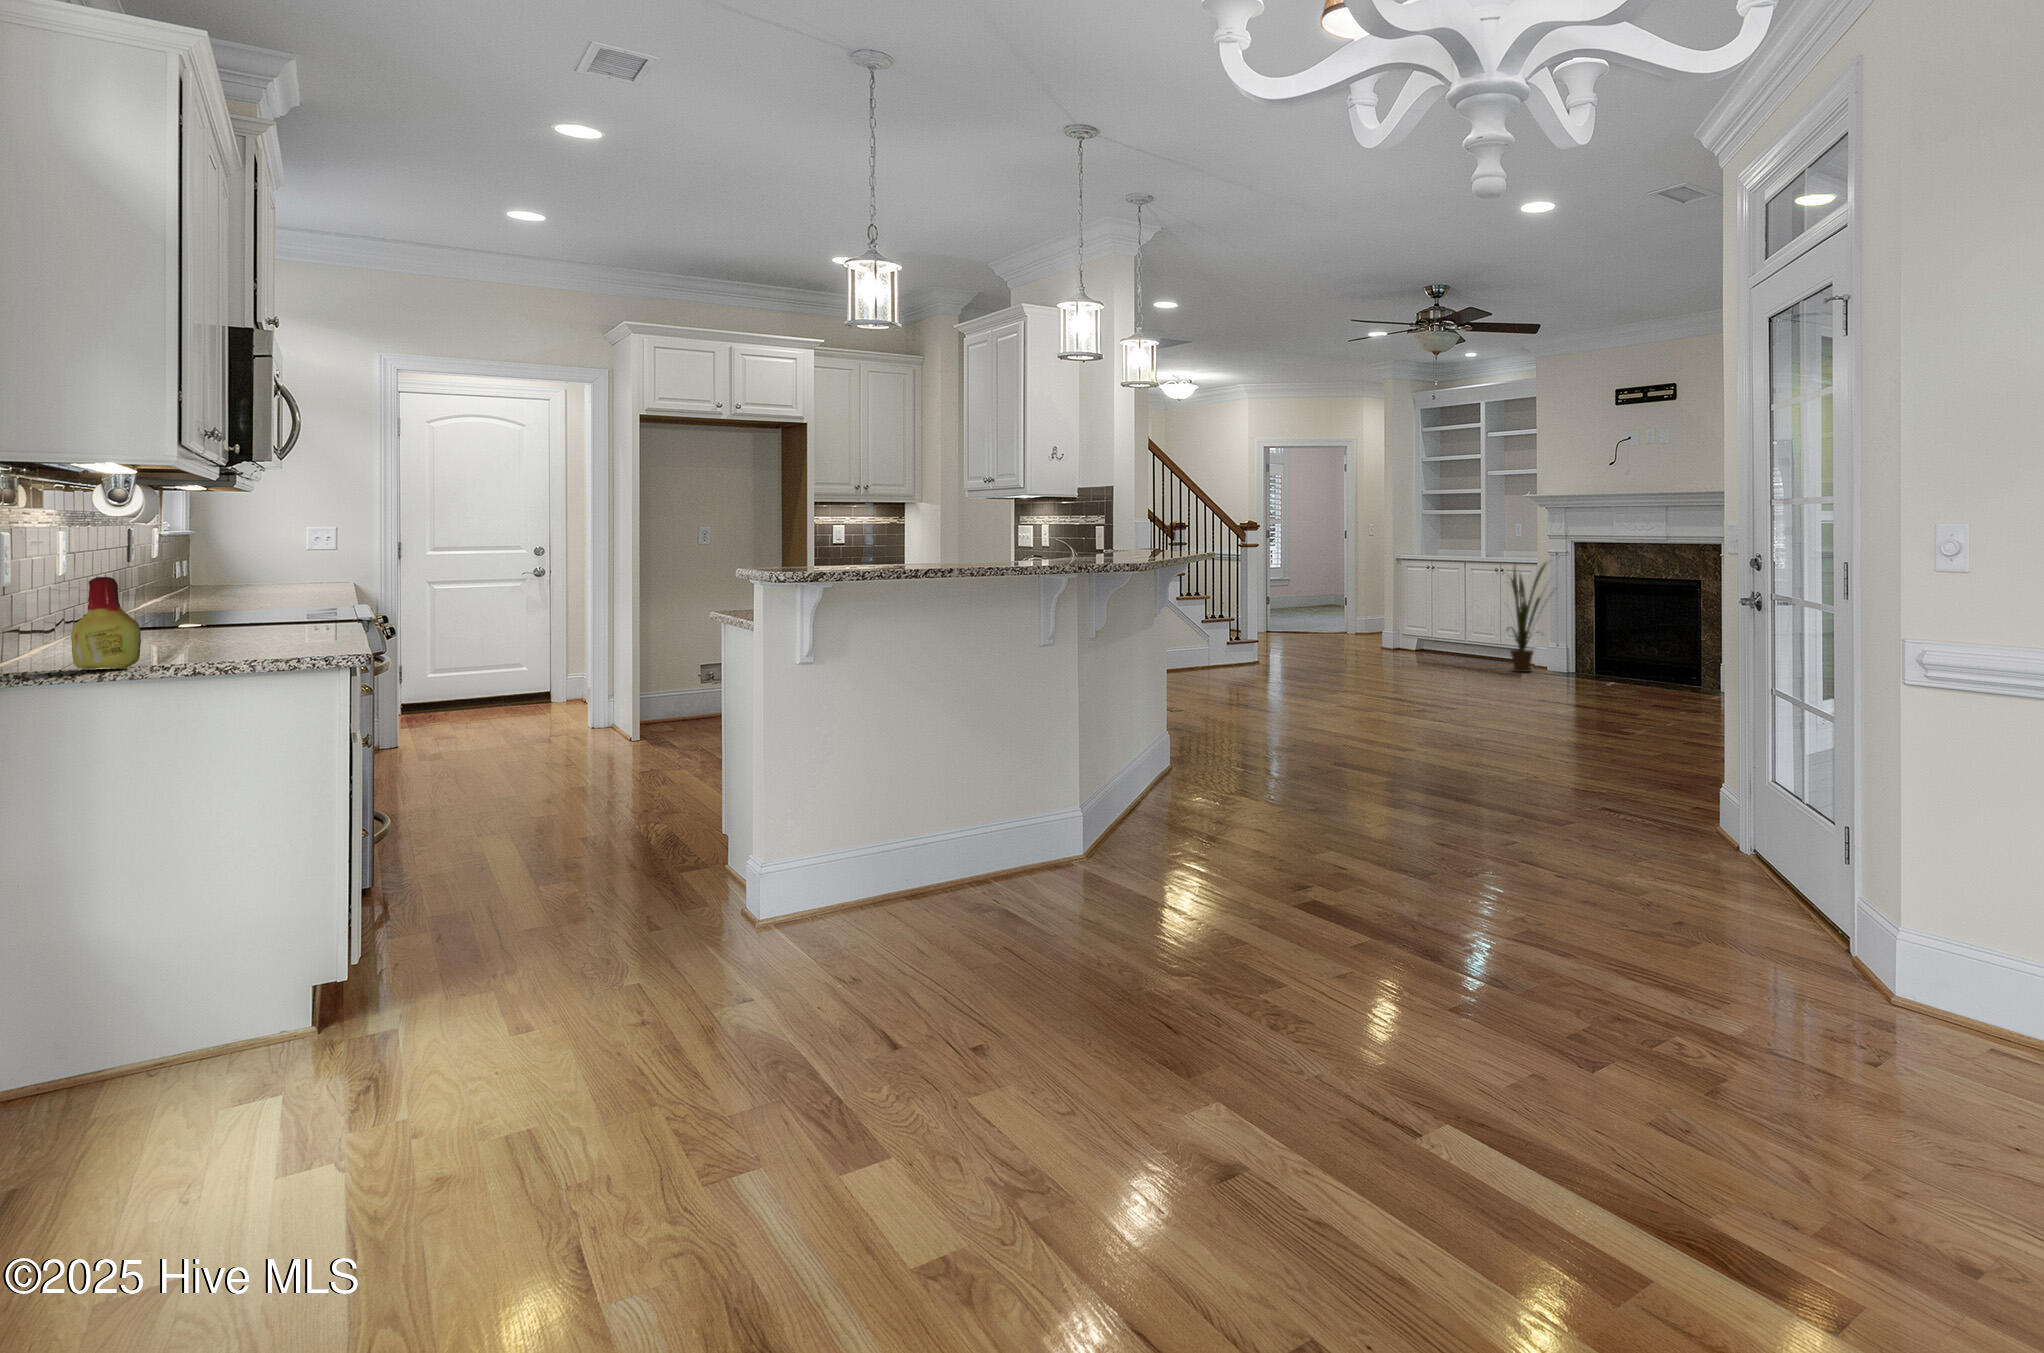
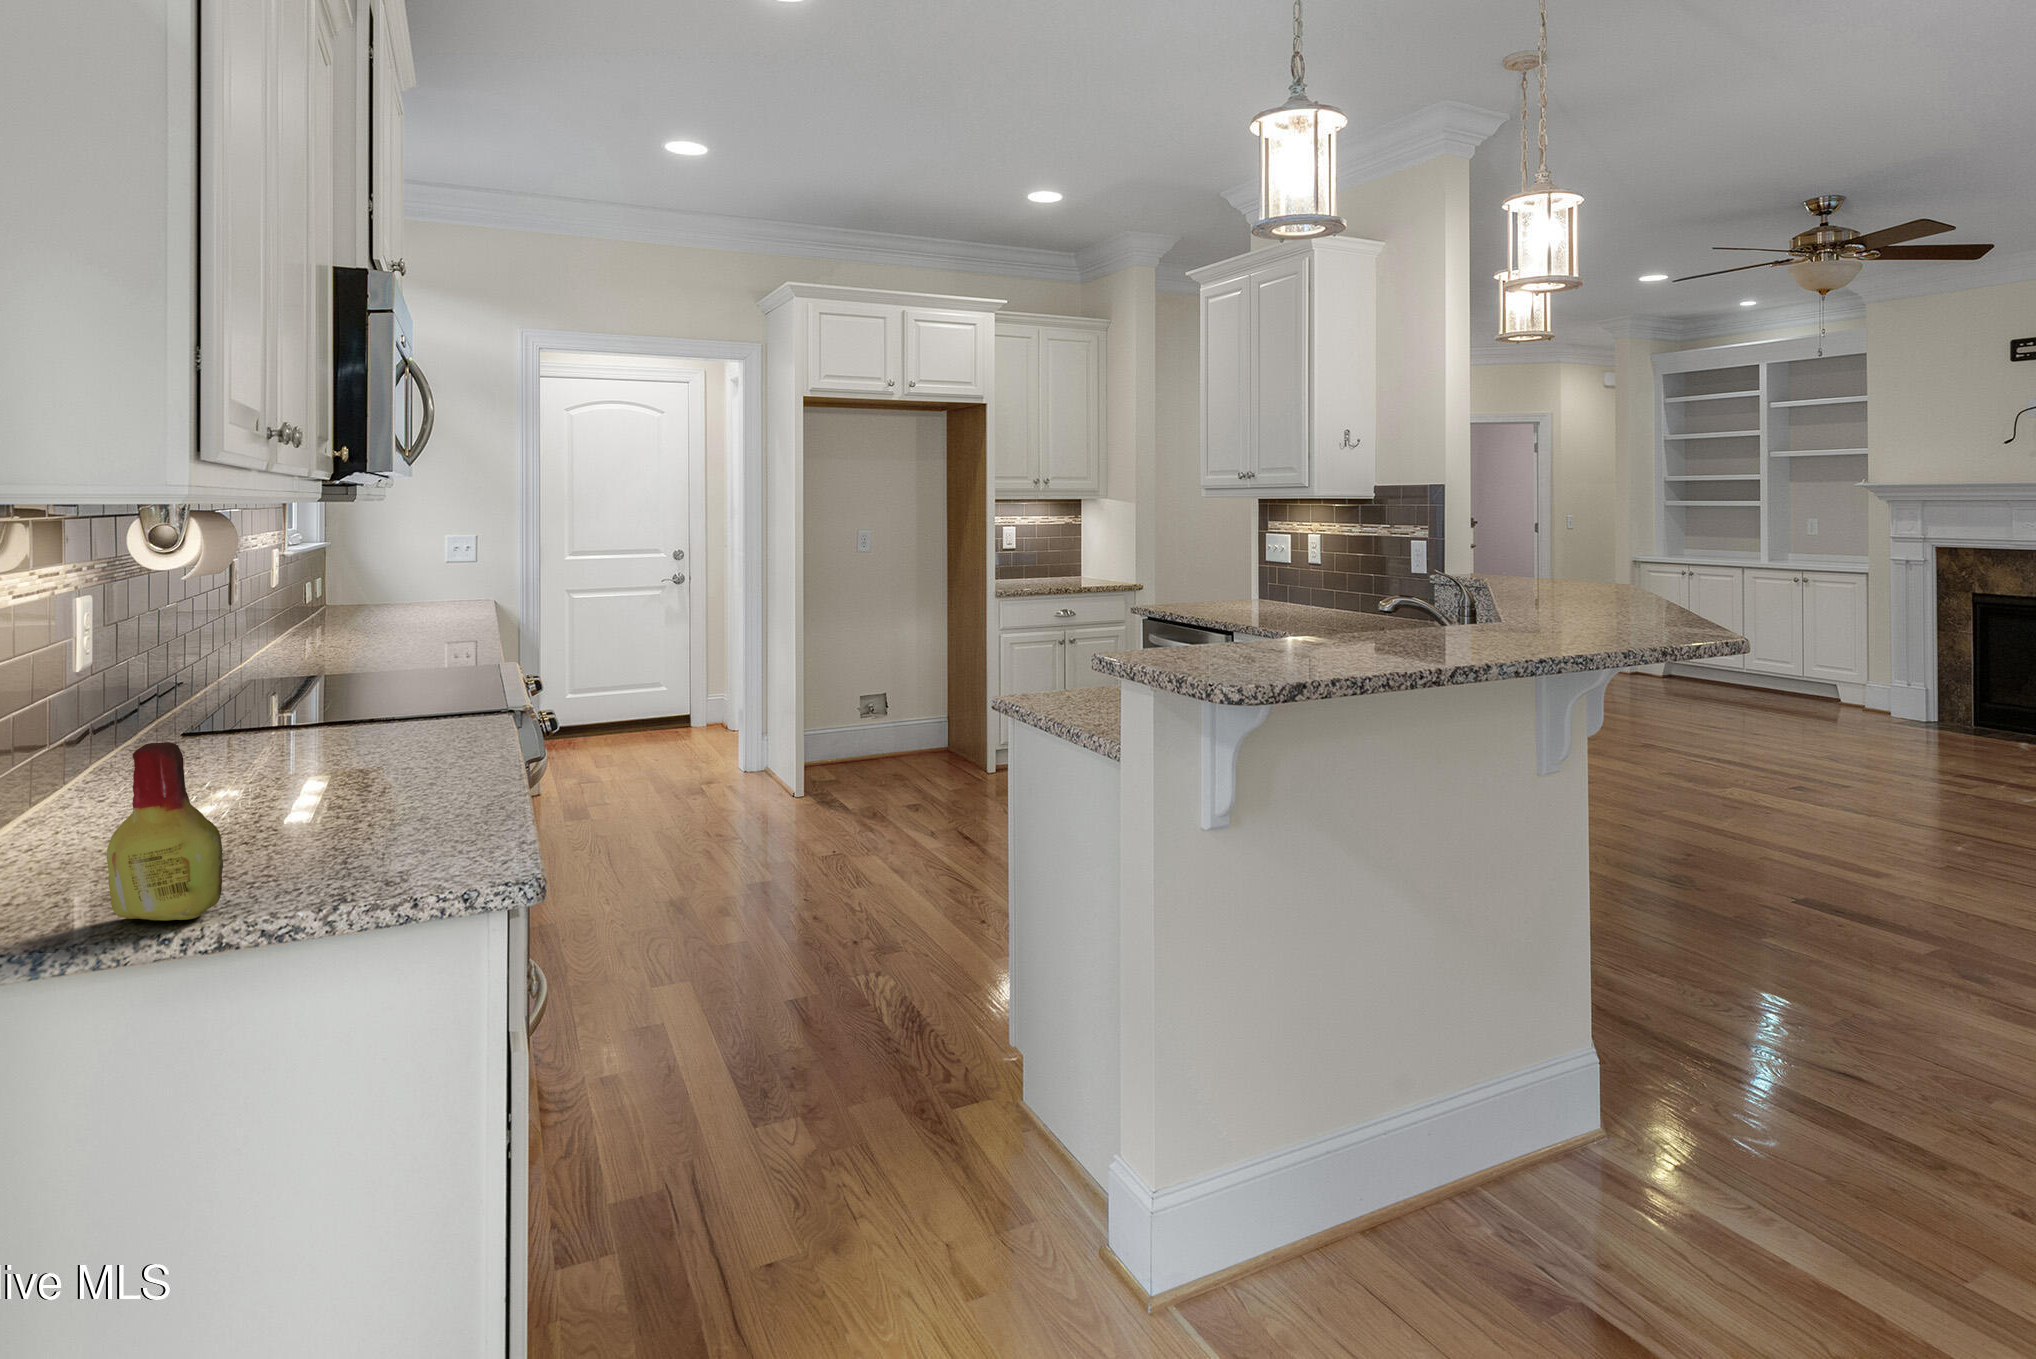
house plant: present [1510,563,1549,672] -> none [1826,572,1916,721]

